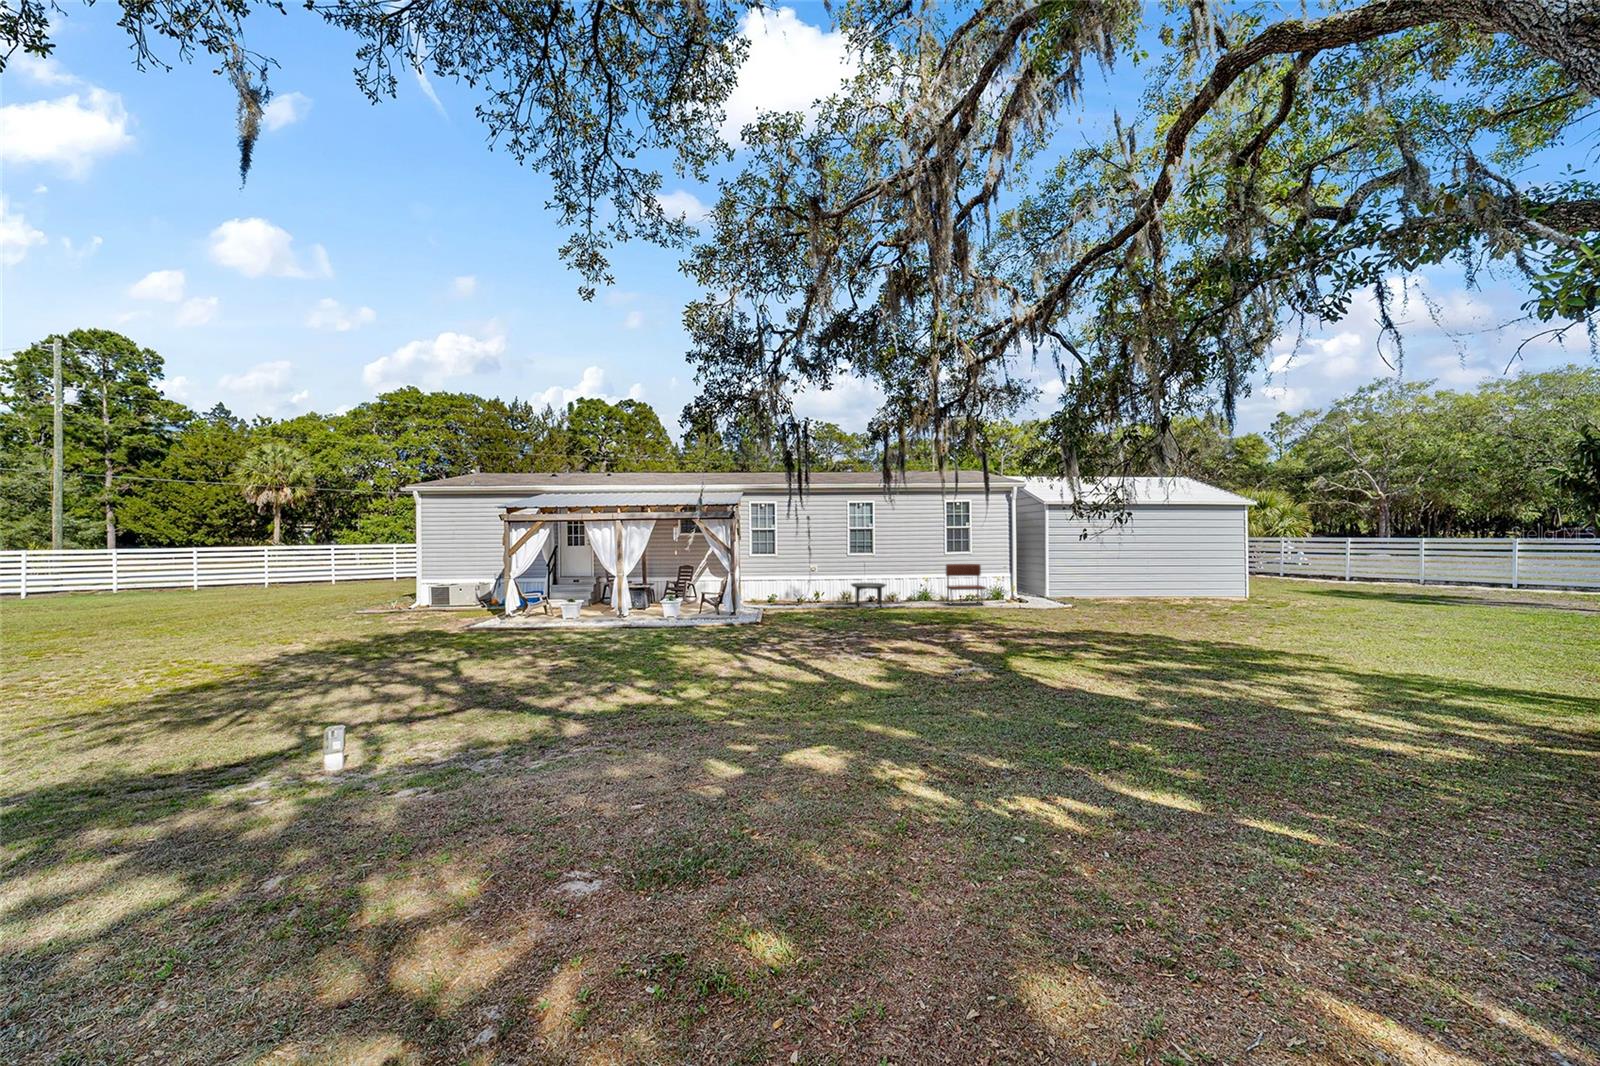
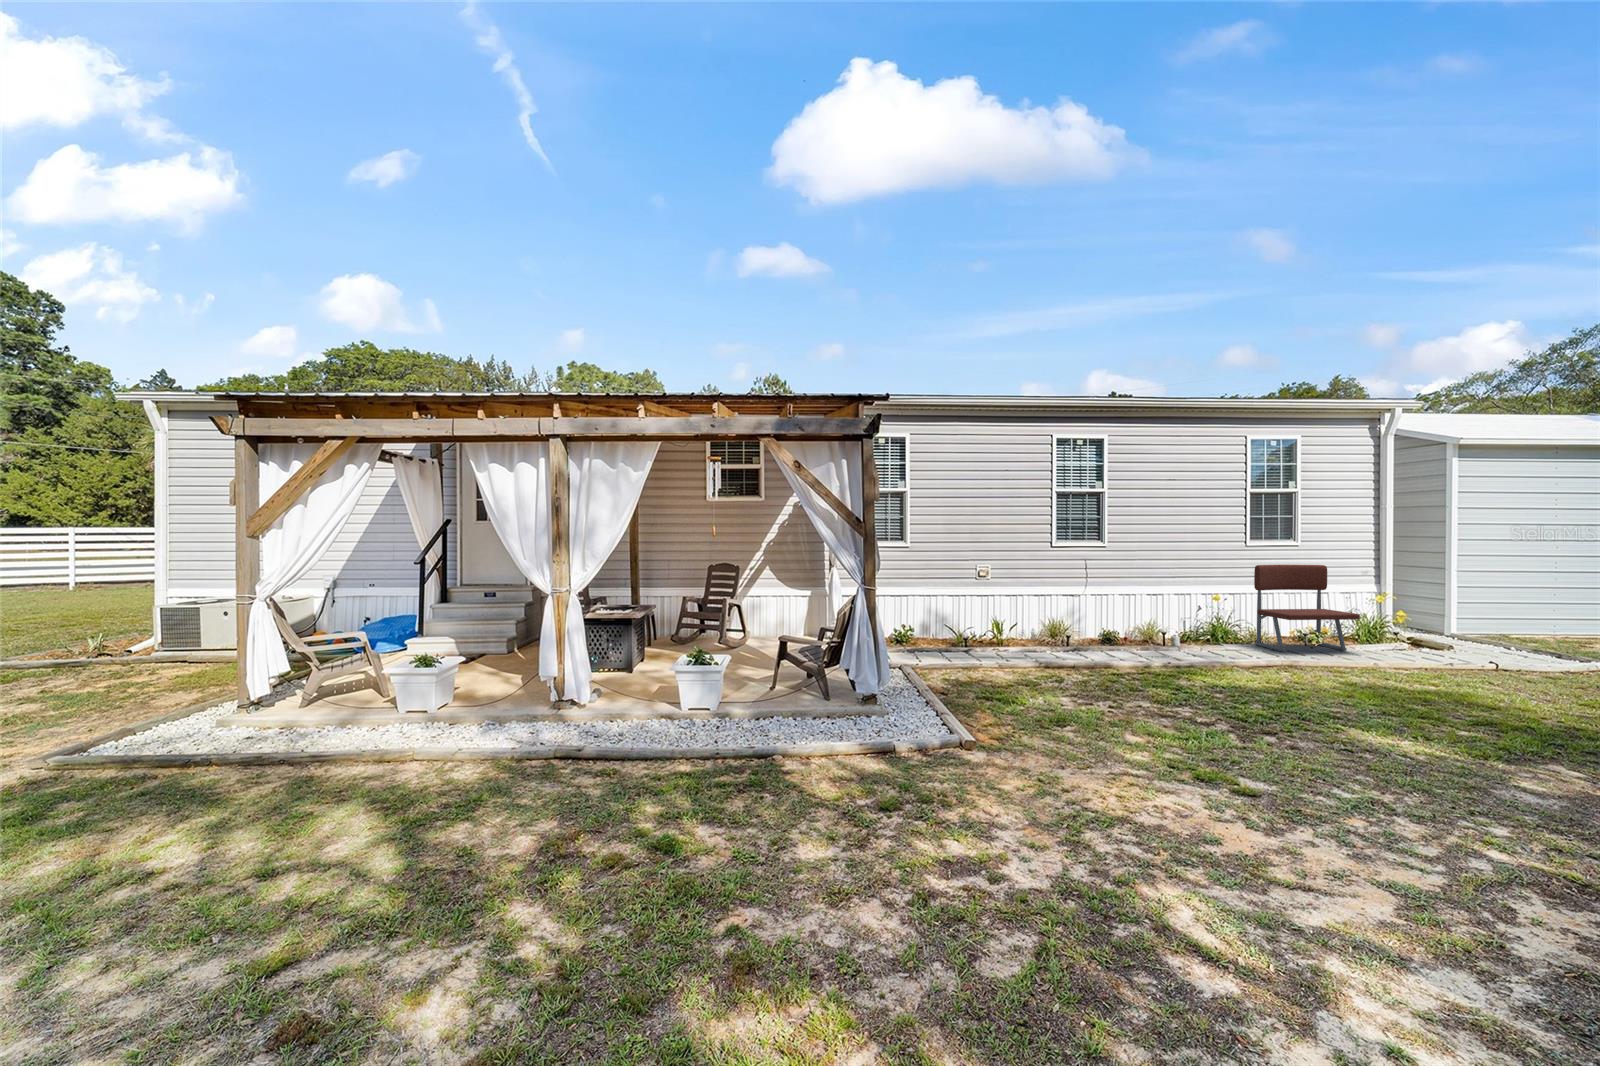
round table: present [851,583,886,607] -> none [1064,602,1150,657]

